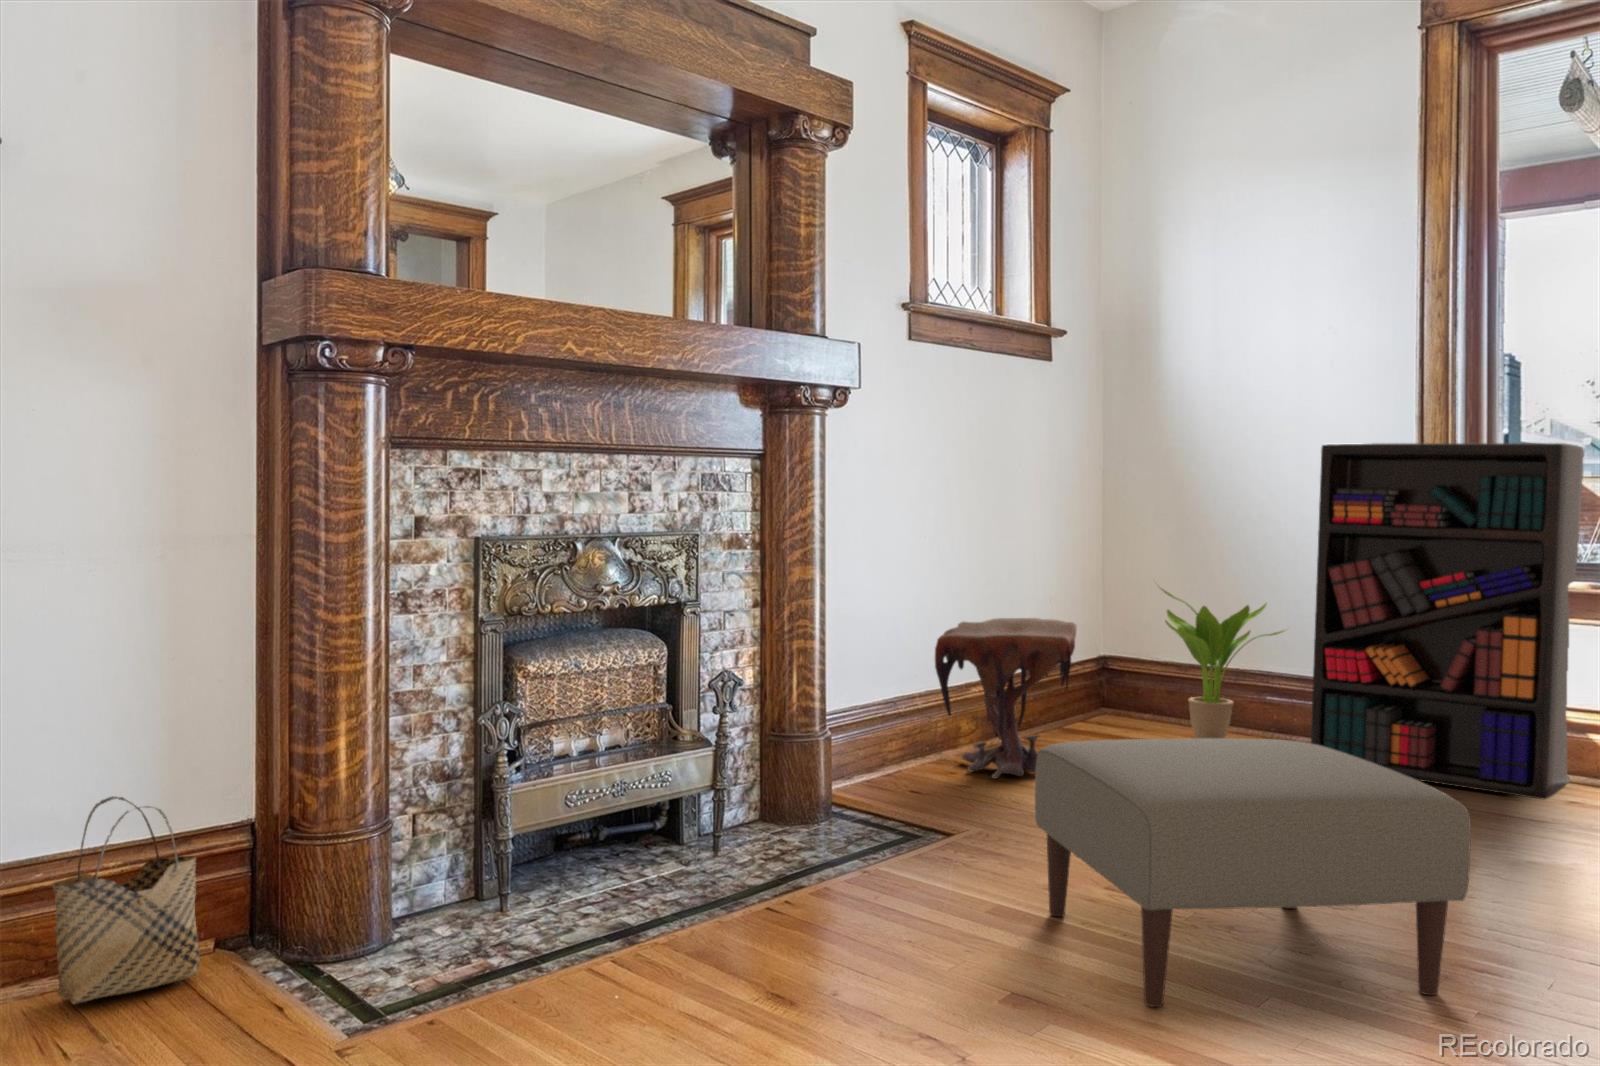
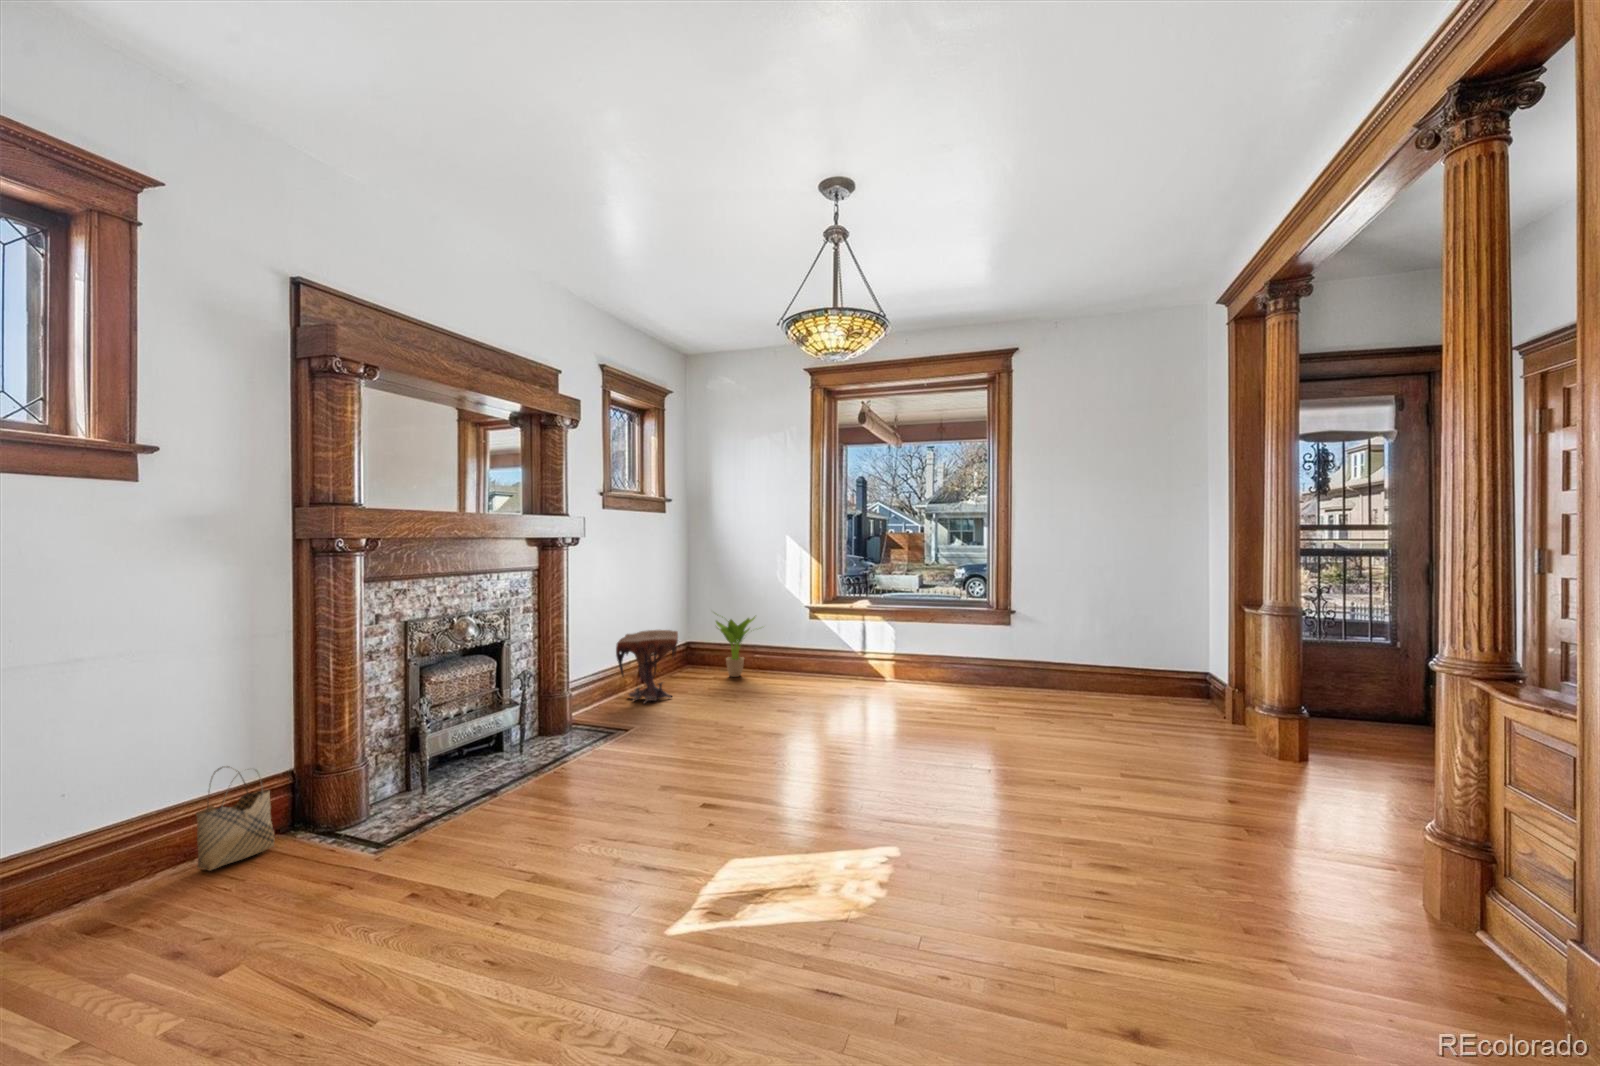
bookshelf: present [1311,443,1584,799] -> none [775,549,870,688]
ottoman: present [1035,738,1471,1007] -> none [667,679,826,790]

